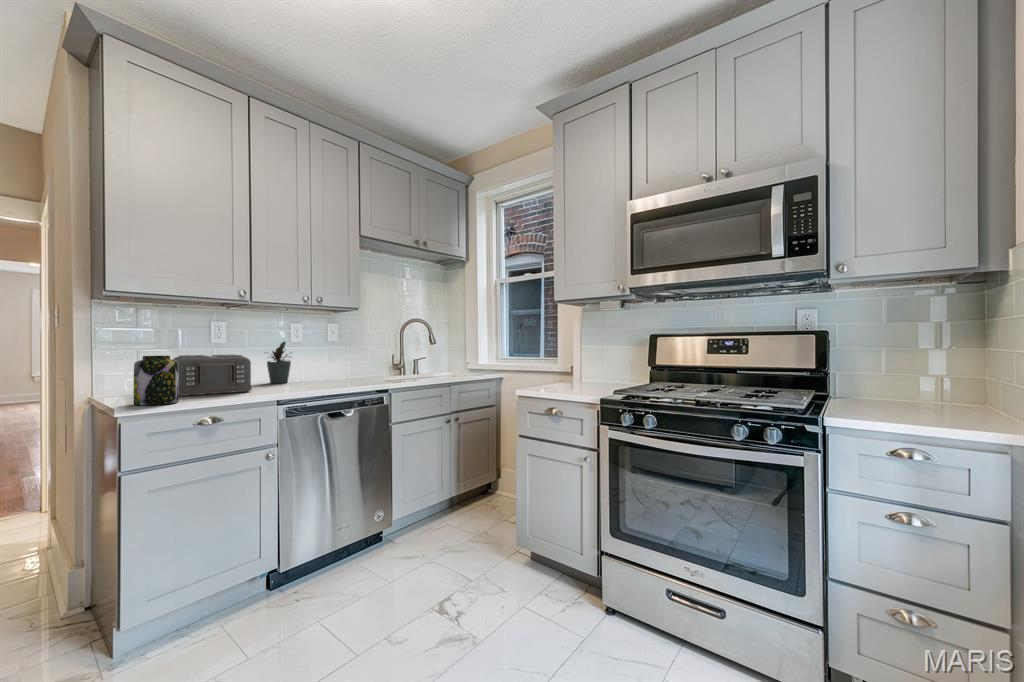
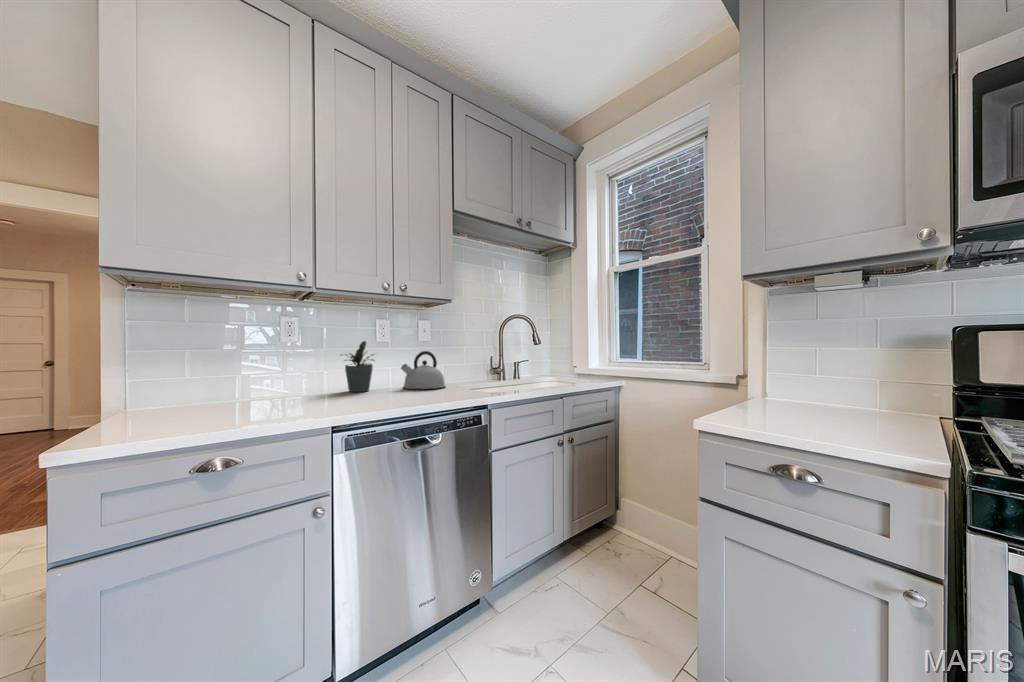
kettle: none [315,349,353,381] -> present [401,351,445,389]
toaster: present [173,355,252,396] -> none [205,357,310,415]
jar: present [134,356,178,405] -> none [110,360,183,439]

